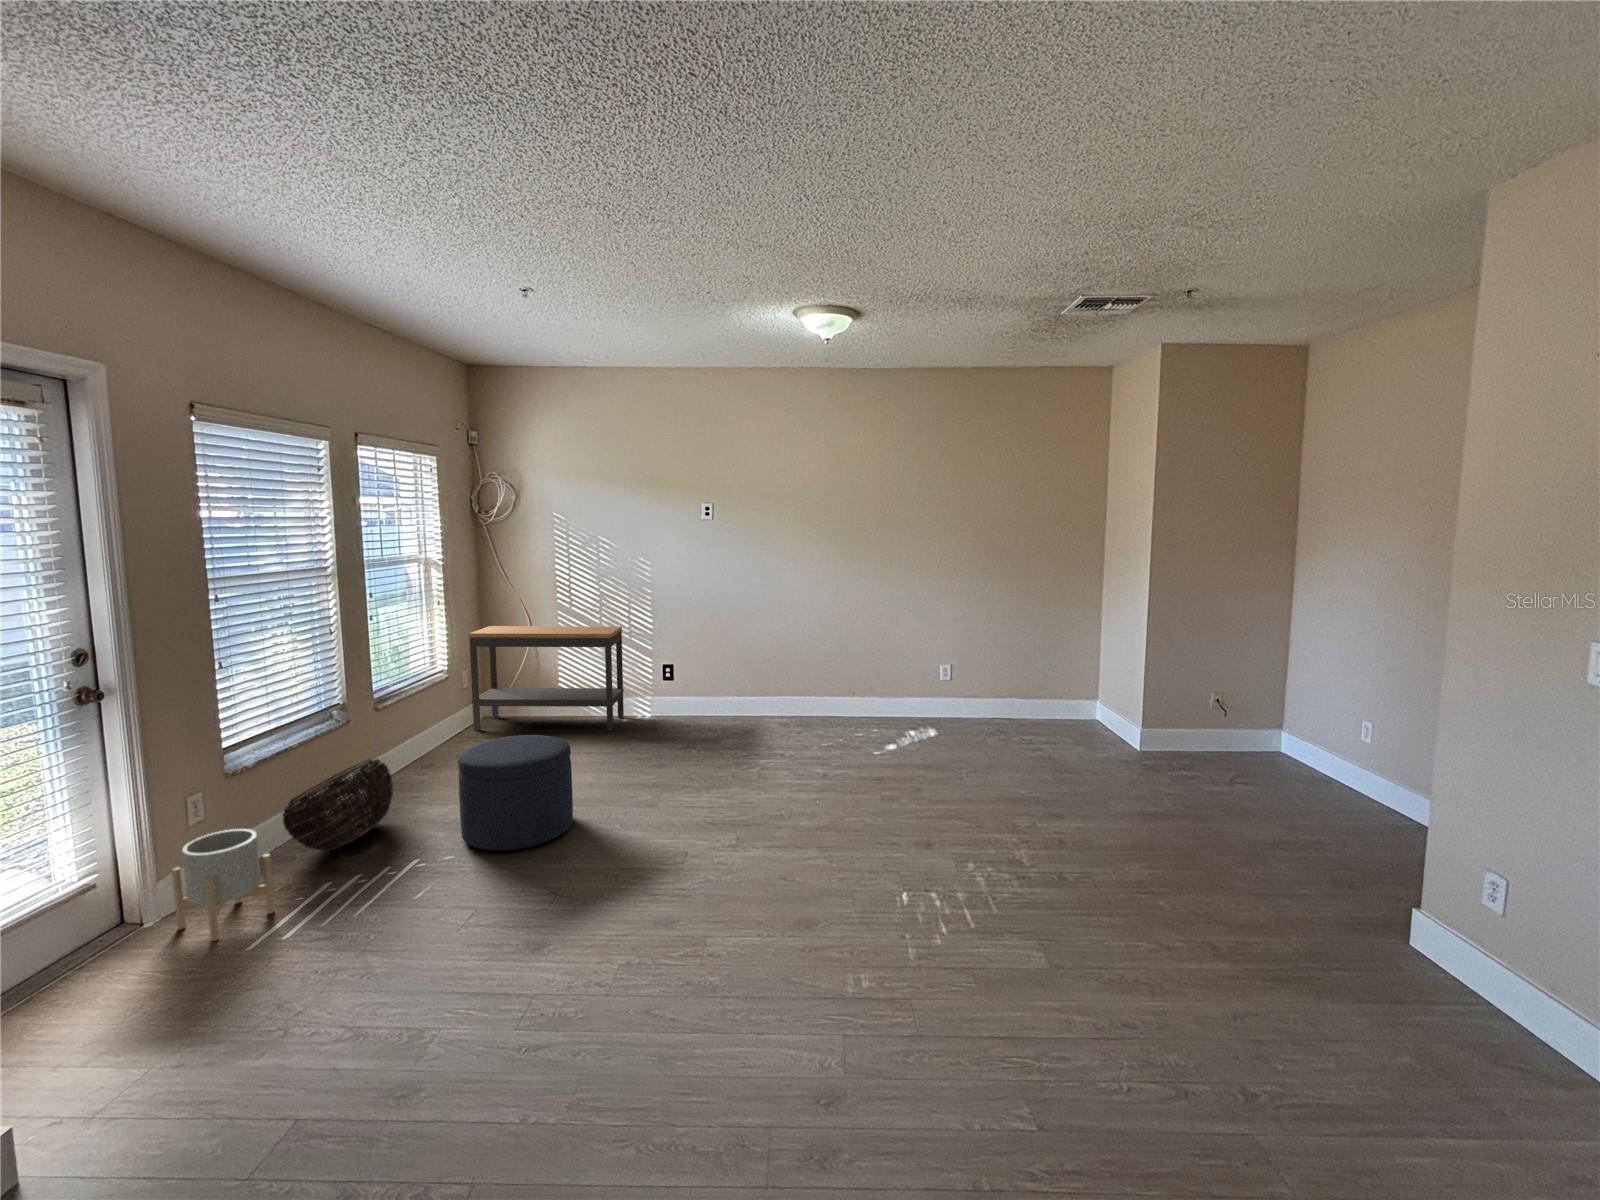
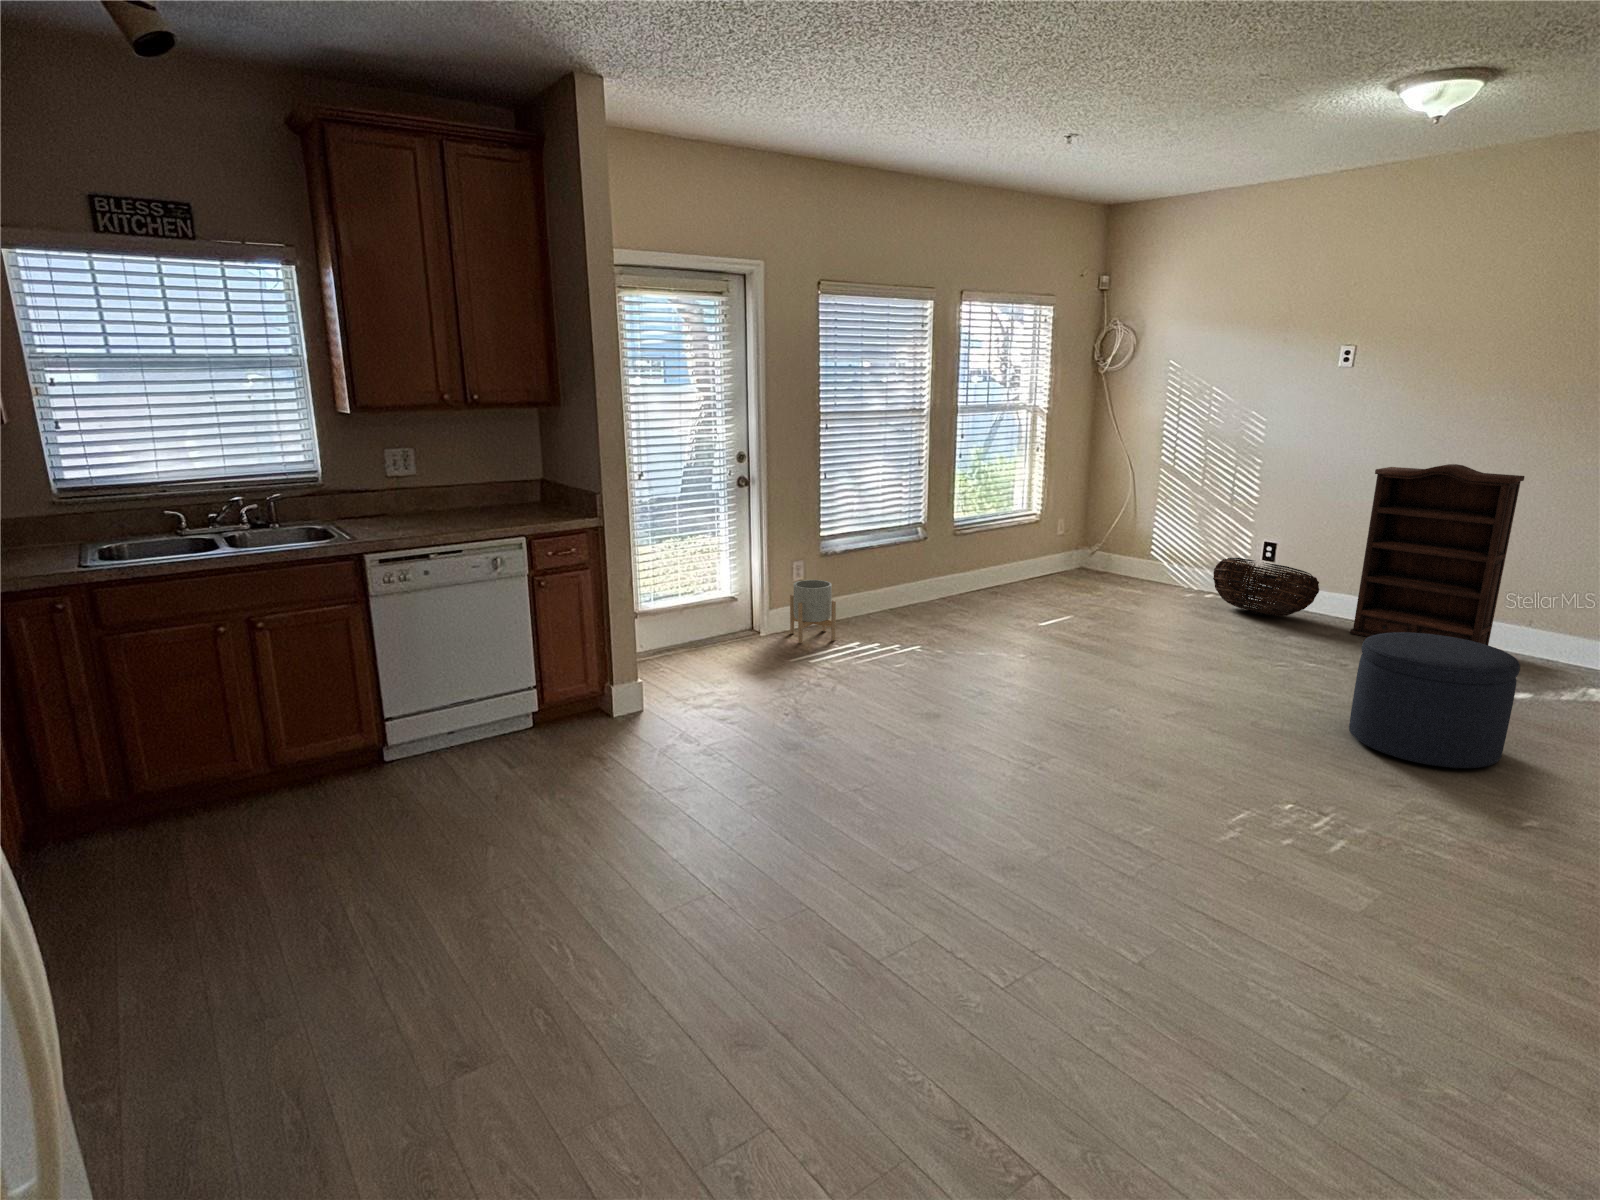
bookshelf: none [751,591,836,727] -> present [1350,464,1525,645]
console table: present [469,626,624,731] -> none [1060,479,1223,602]
ottoman: present [458,735,573,850] -> present [1349,632,1520,769]
basket: present [282,759,393,851] -> present [1213,558,1319,616]

